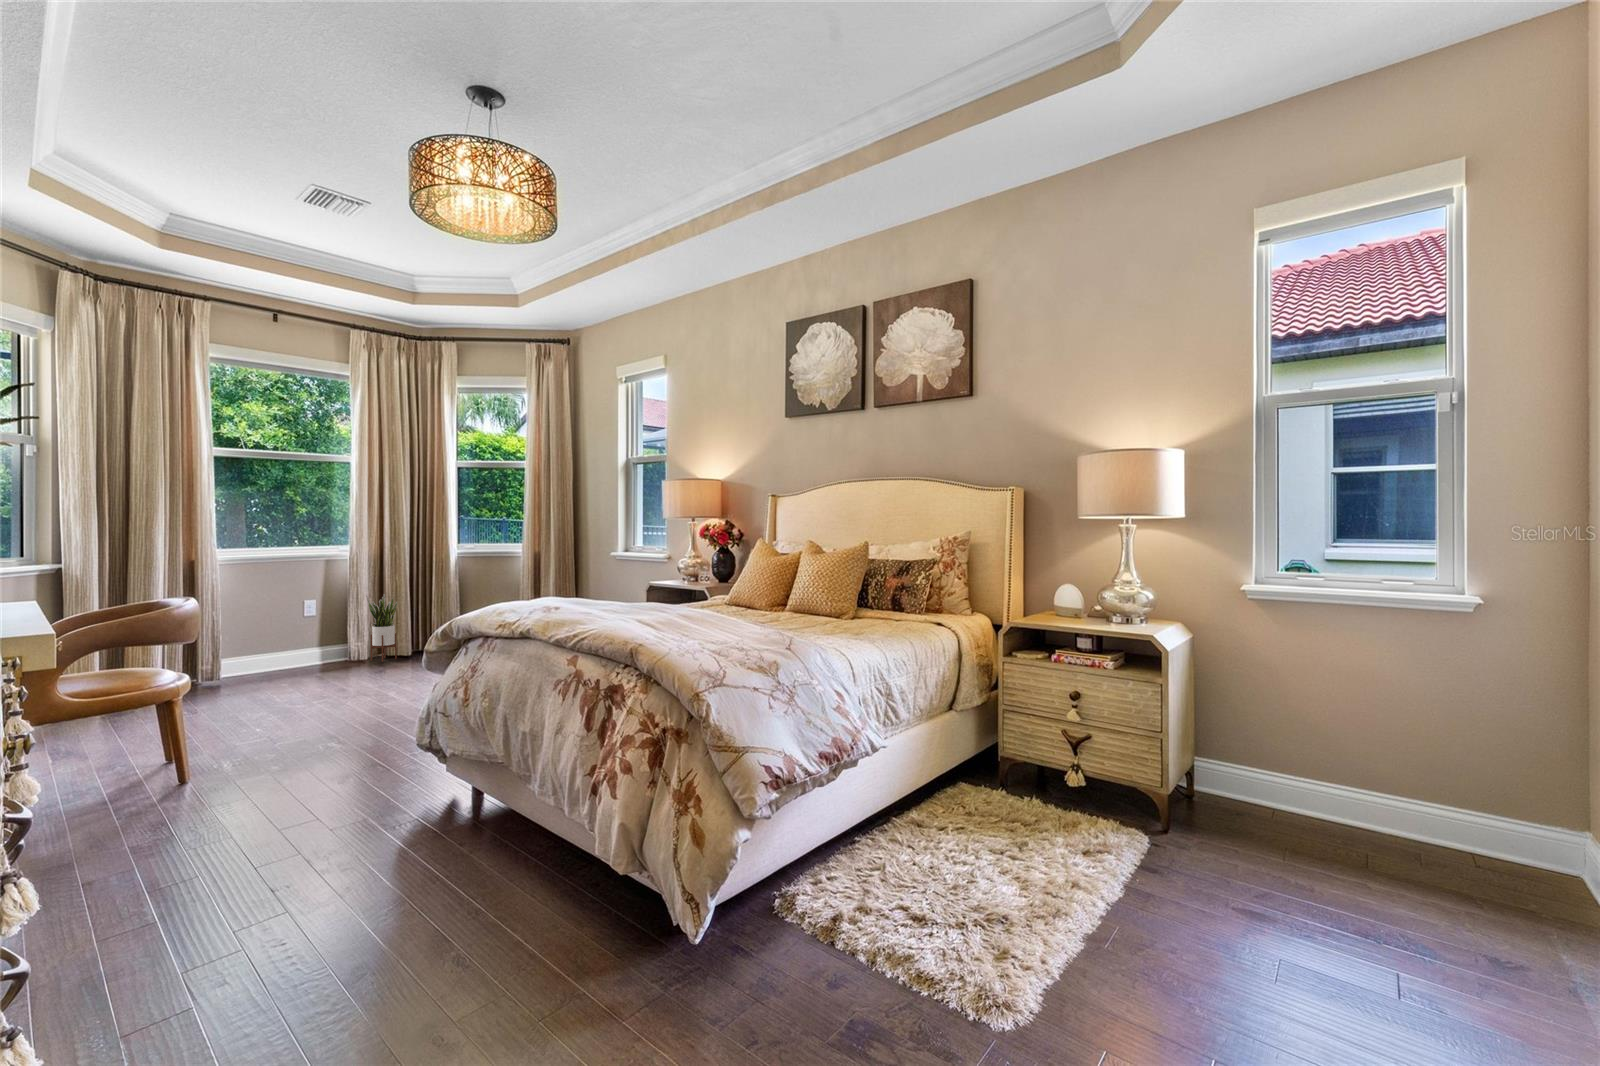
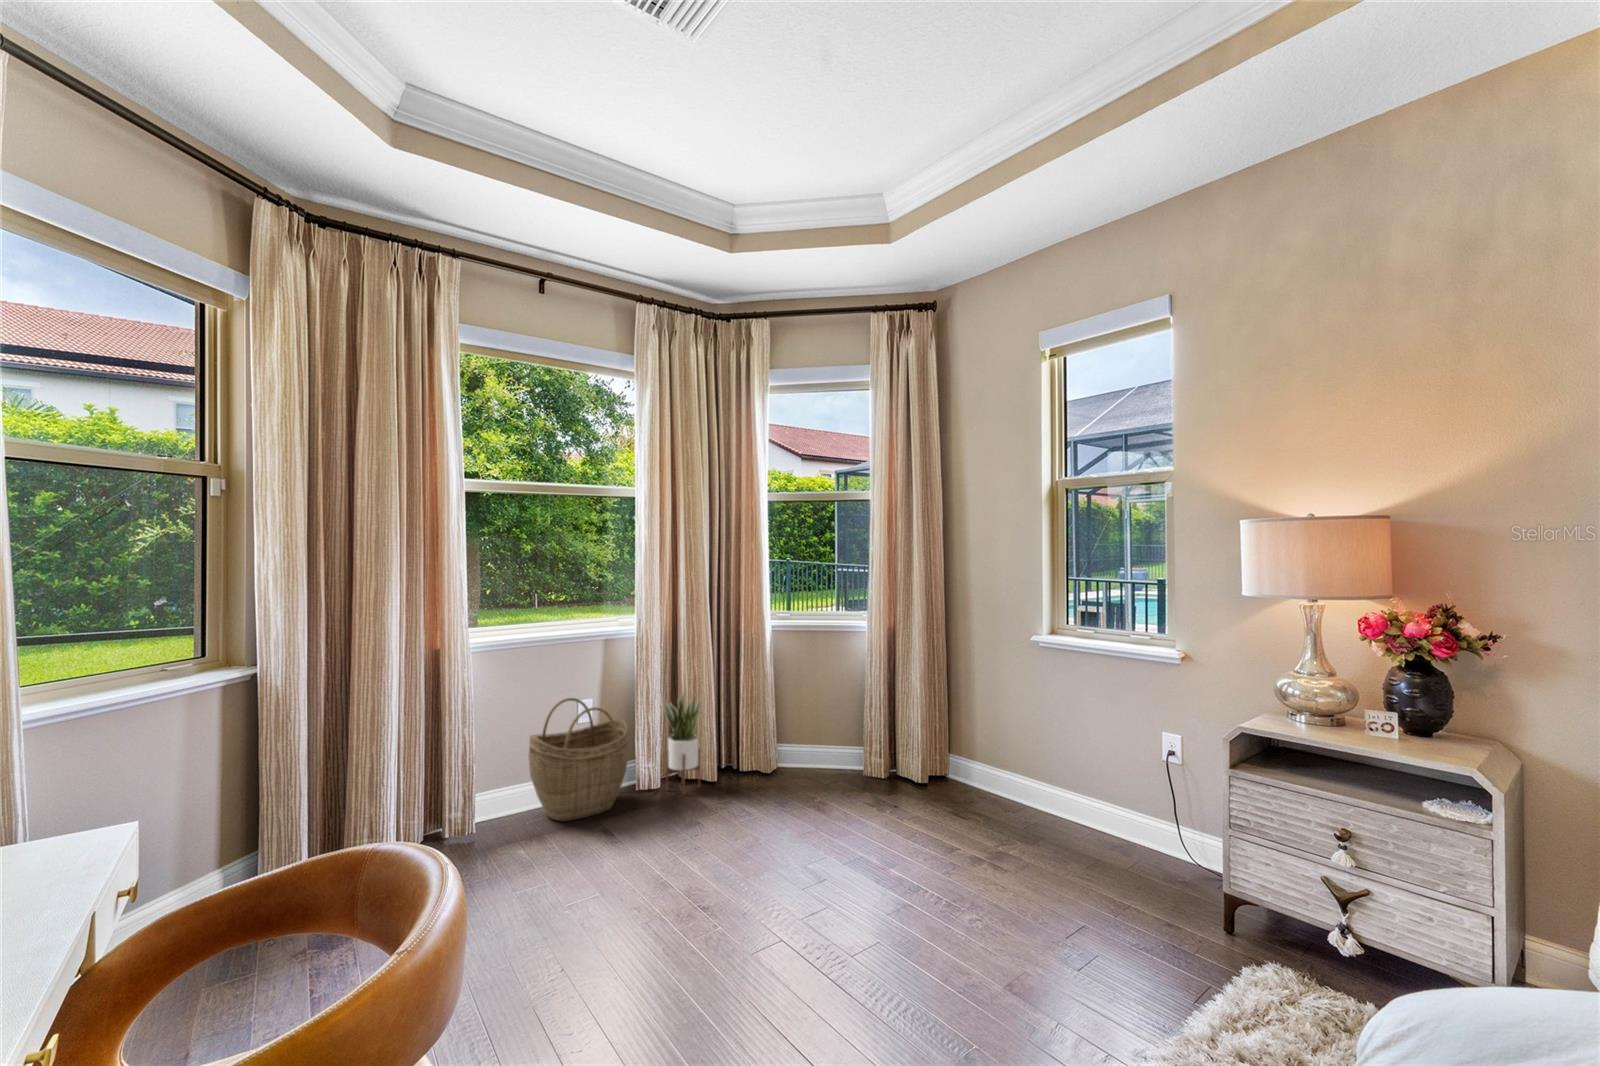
woven basket: none [263,598,340,674] -> present [528,698,628,821]

